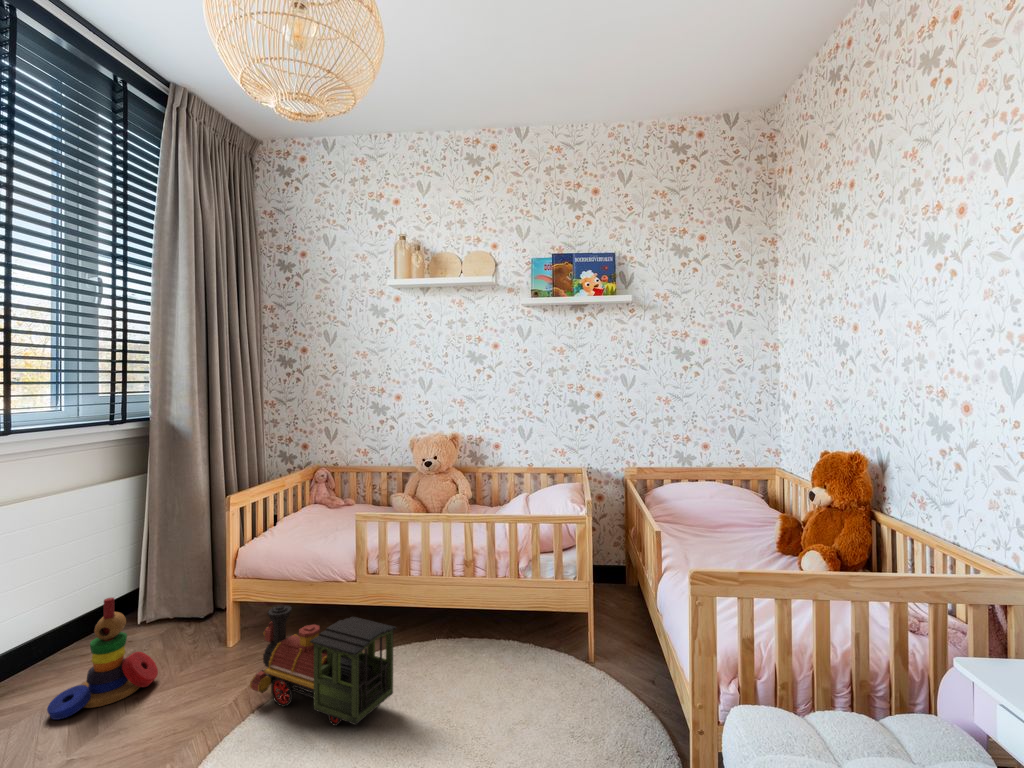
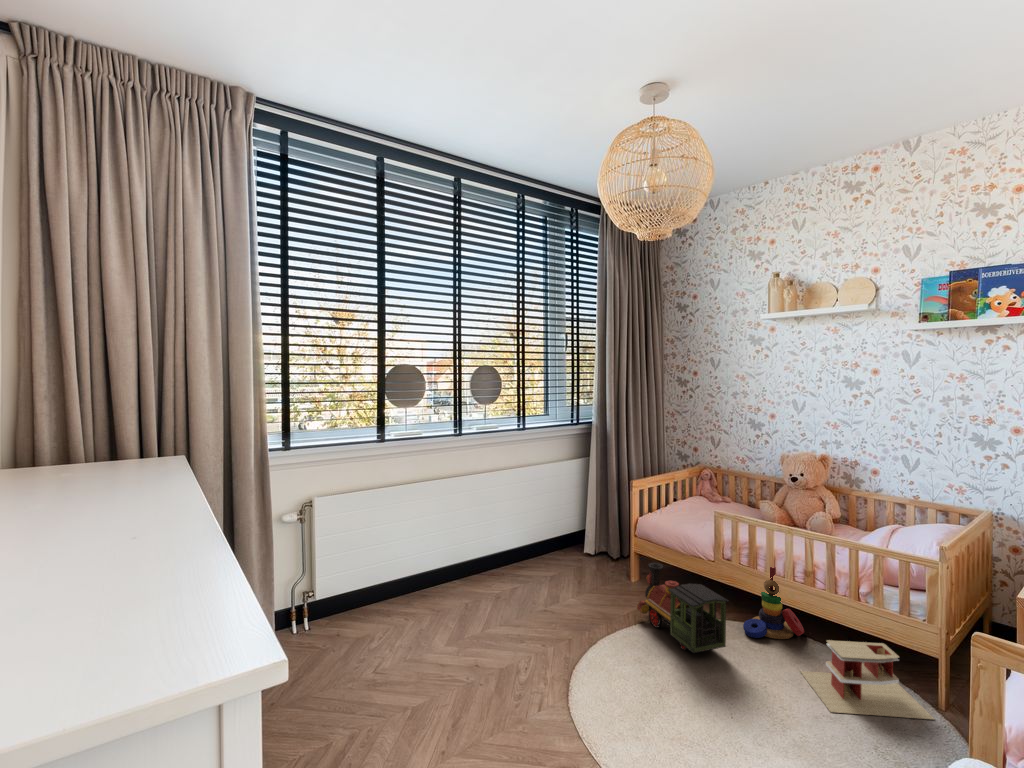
stacking toy: present [47,598,158,720] -> present [743,567,804,639]
toy house: none [478,618,605,724] -> present [801,640,934,719]

